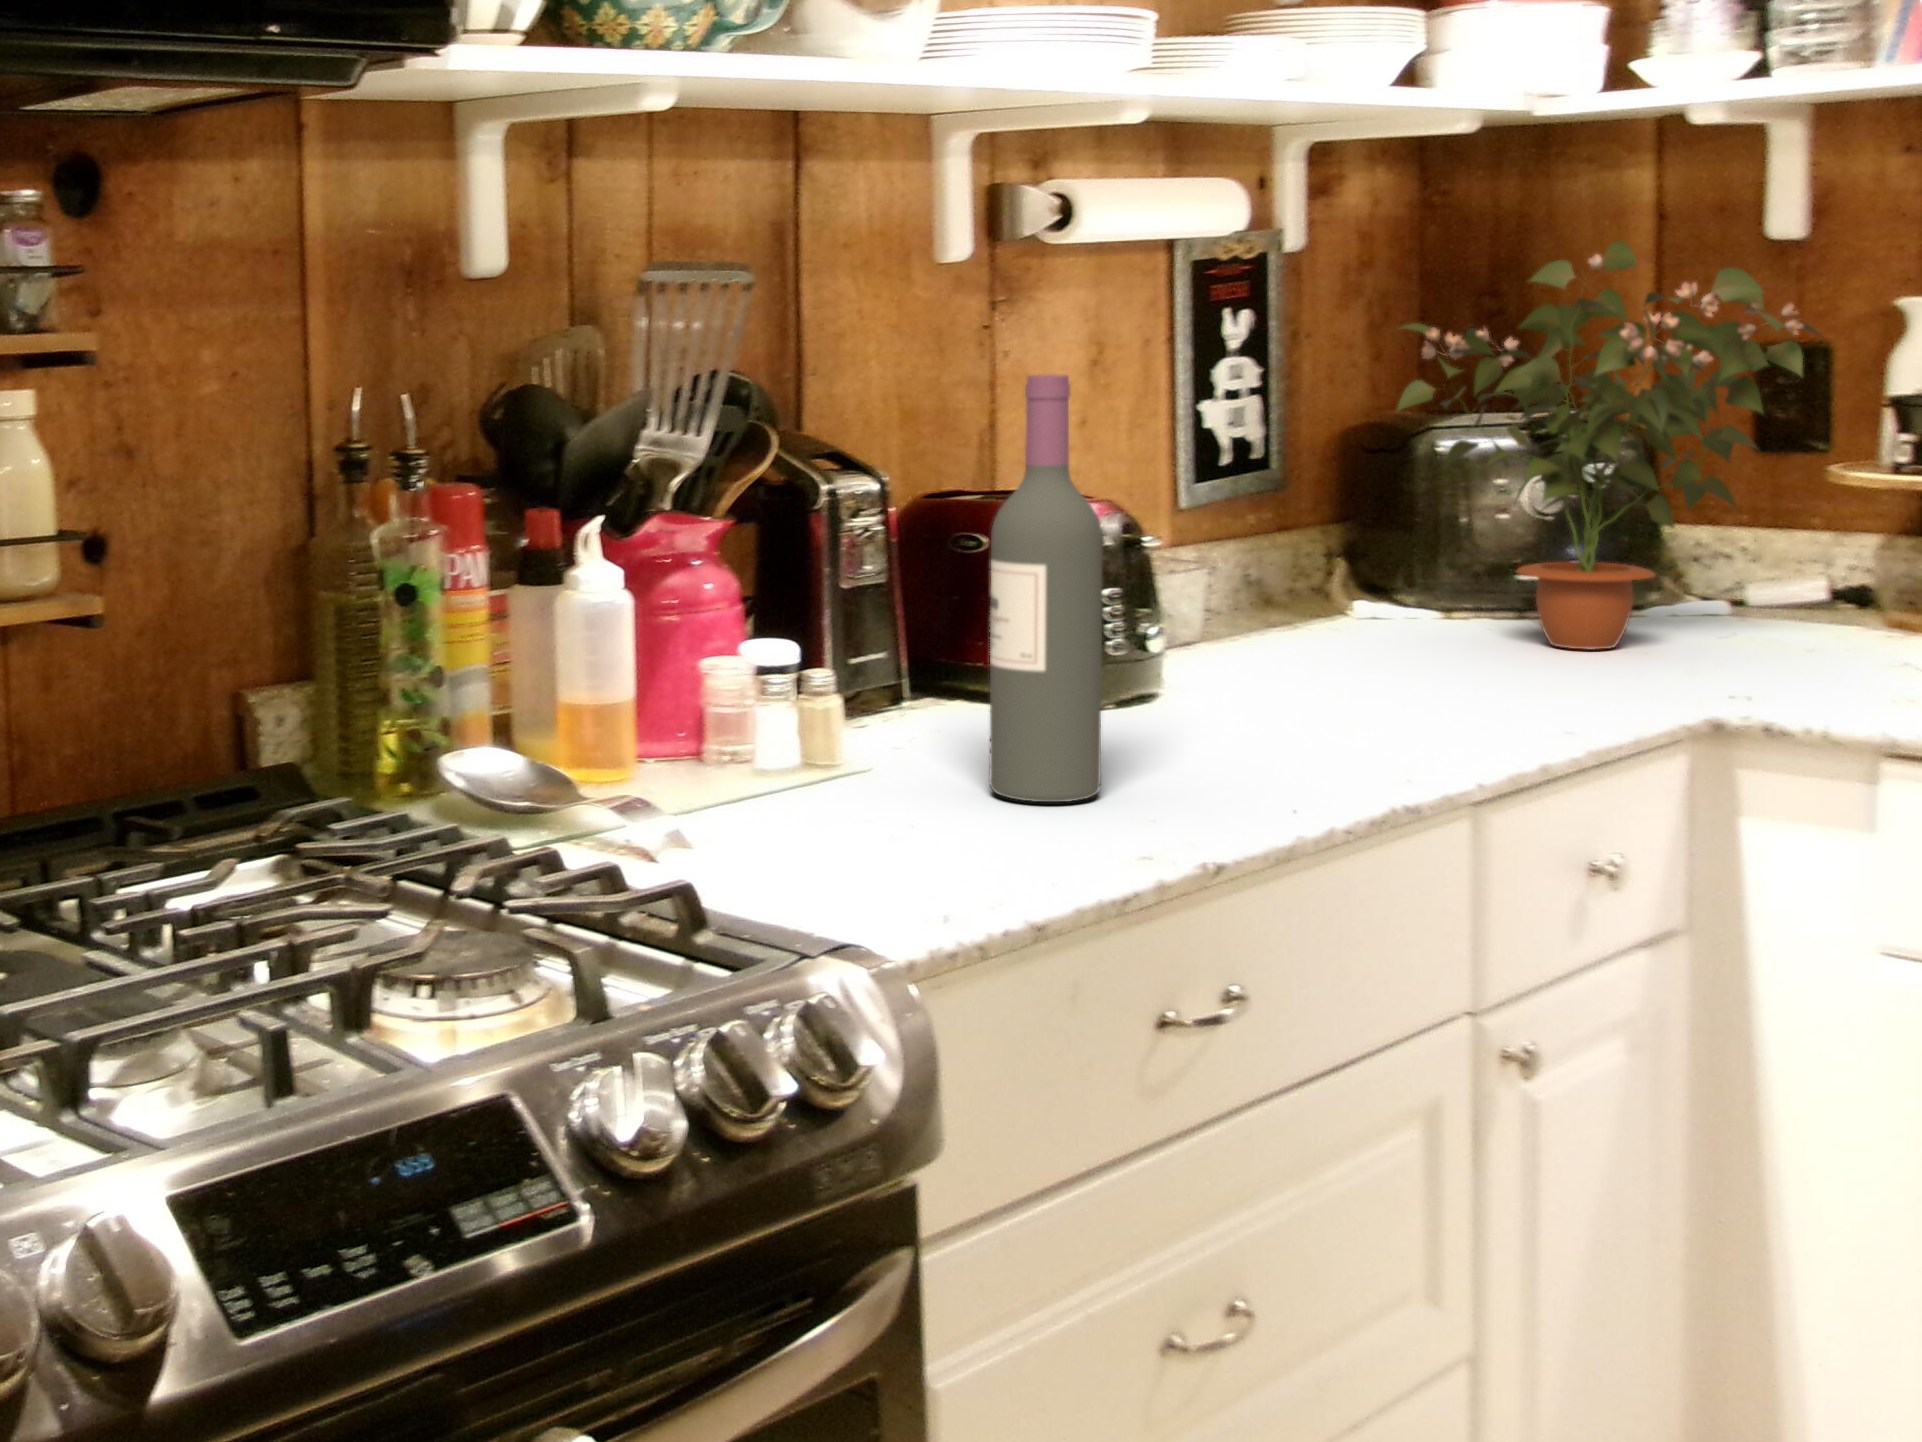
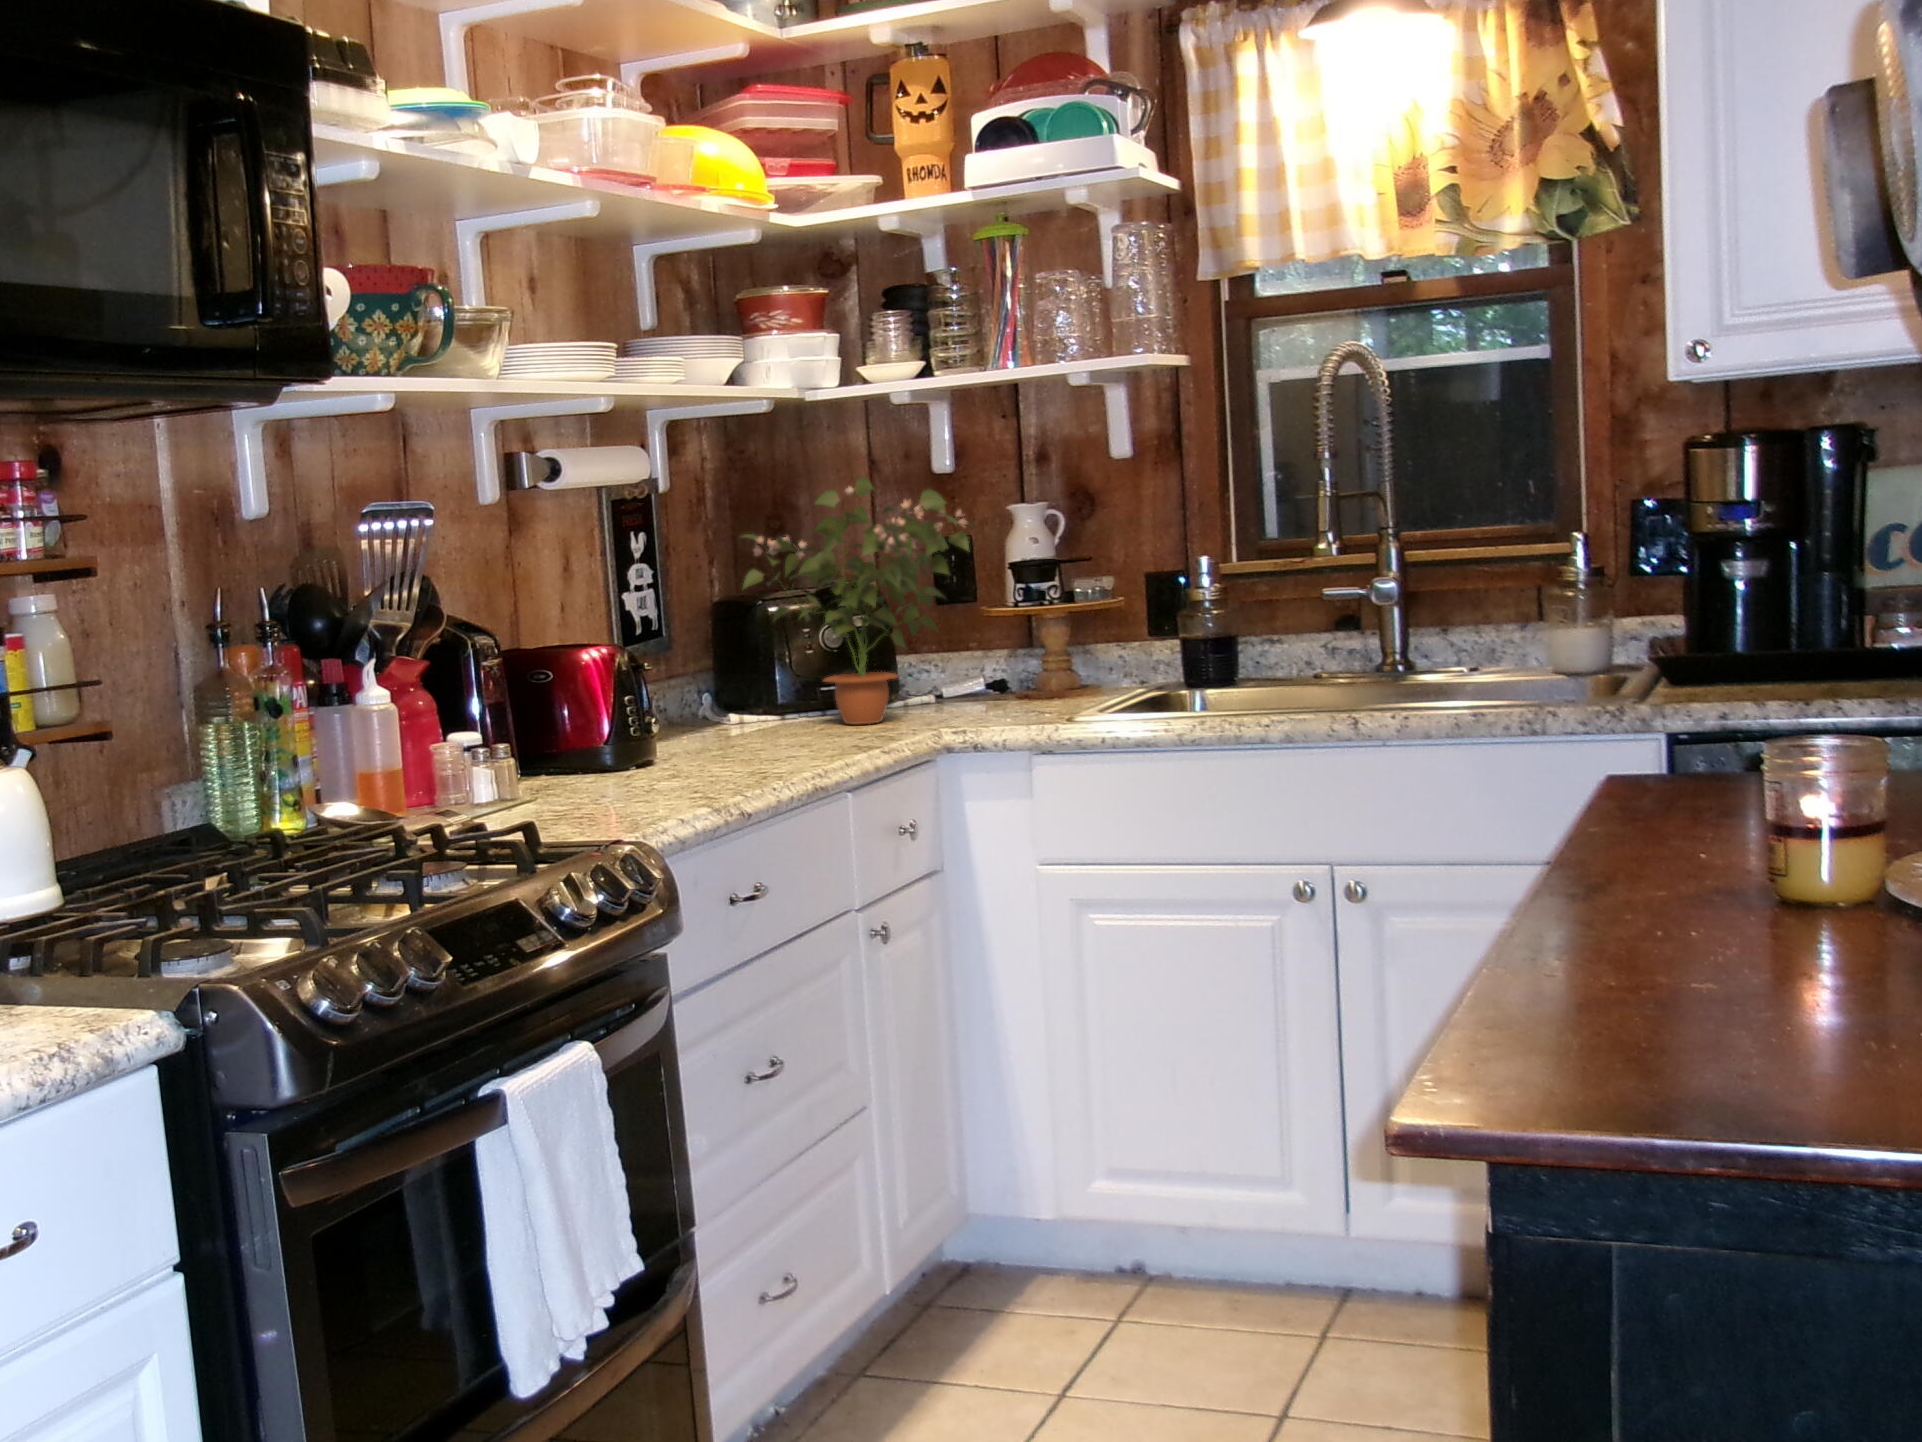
wine bottle: present [989,375,1103,802] -> none [582,558,654,806]

